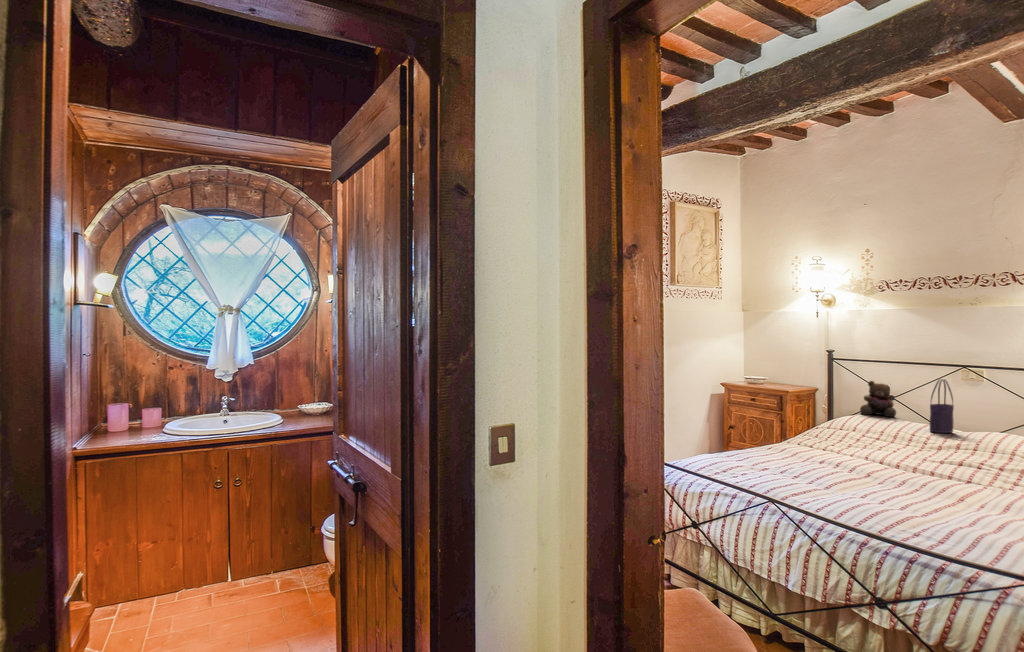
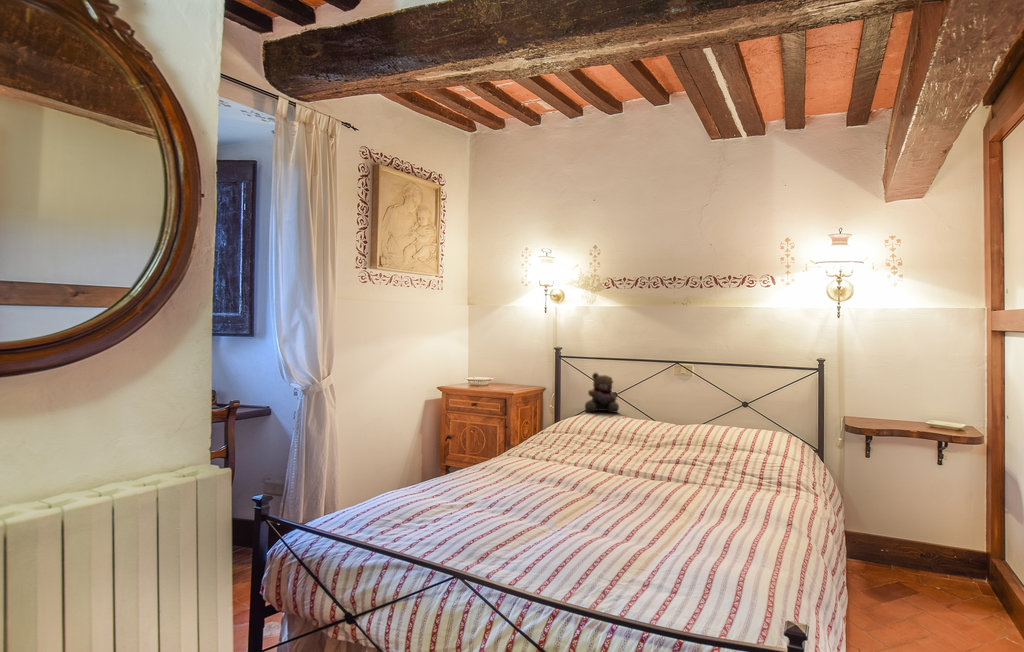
tote bag: present [930,379,954,433] -> none [650,367,671,428]

